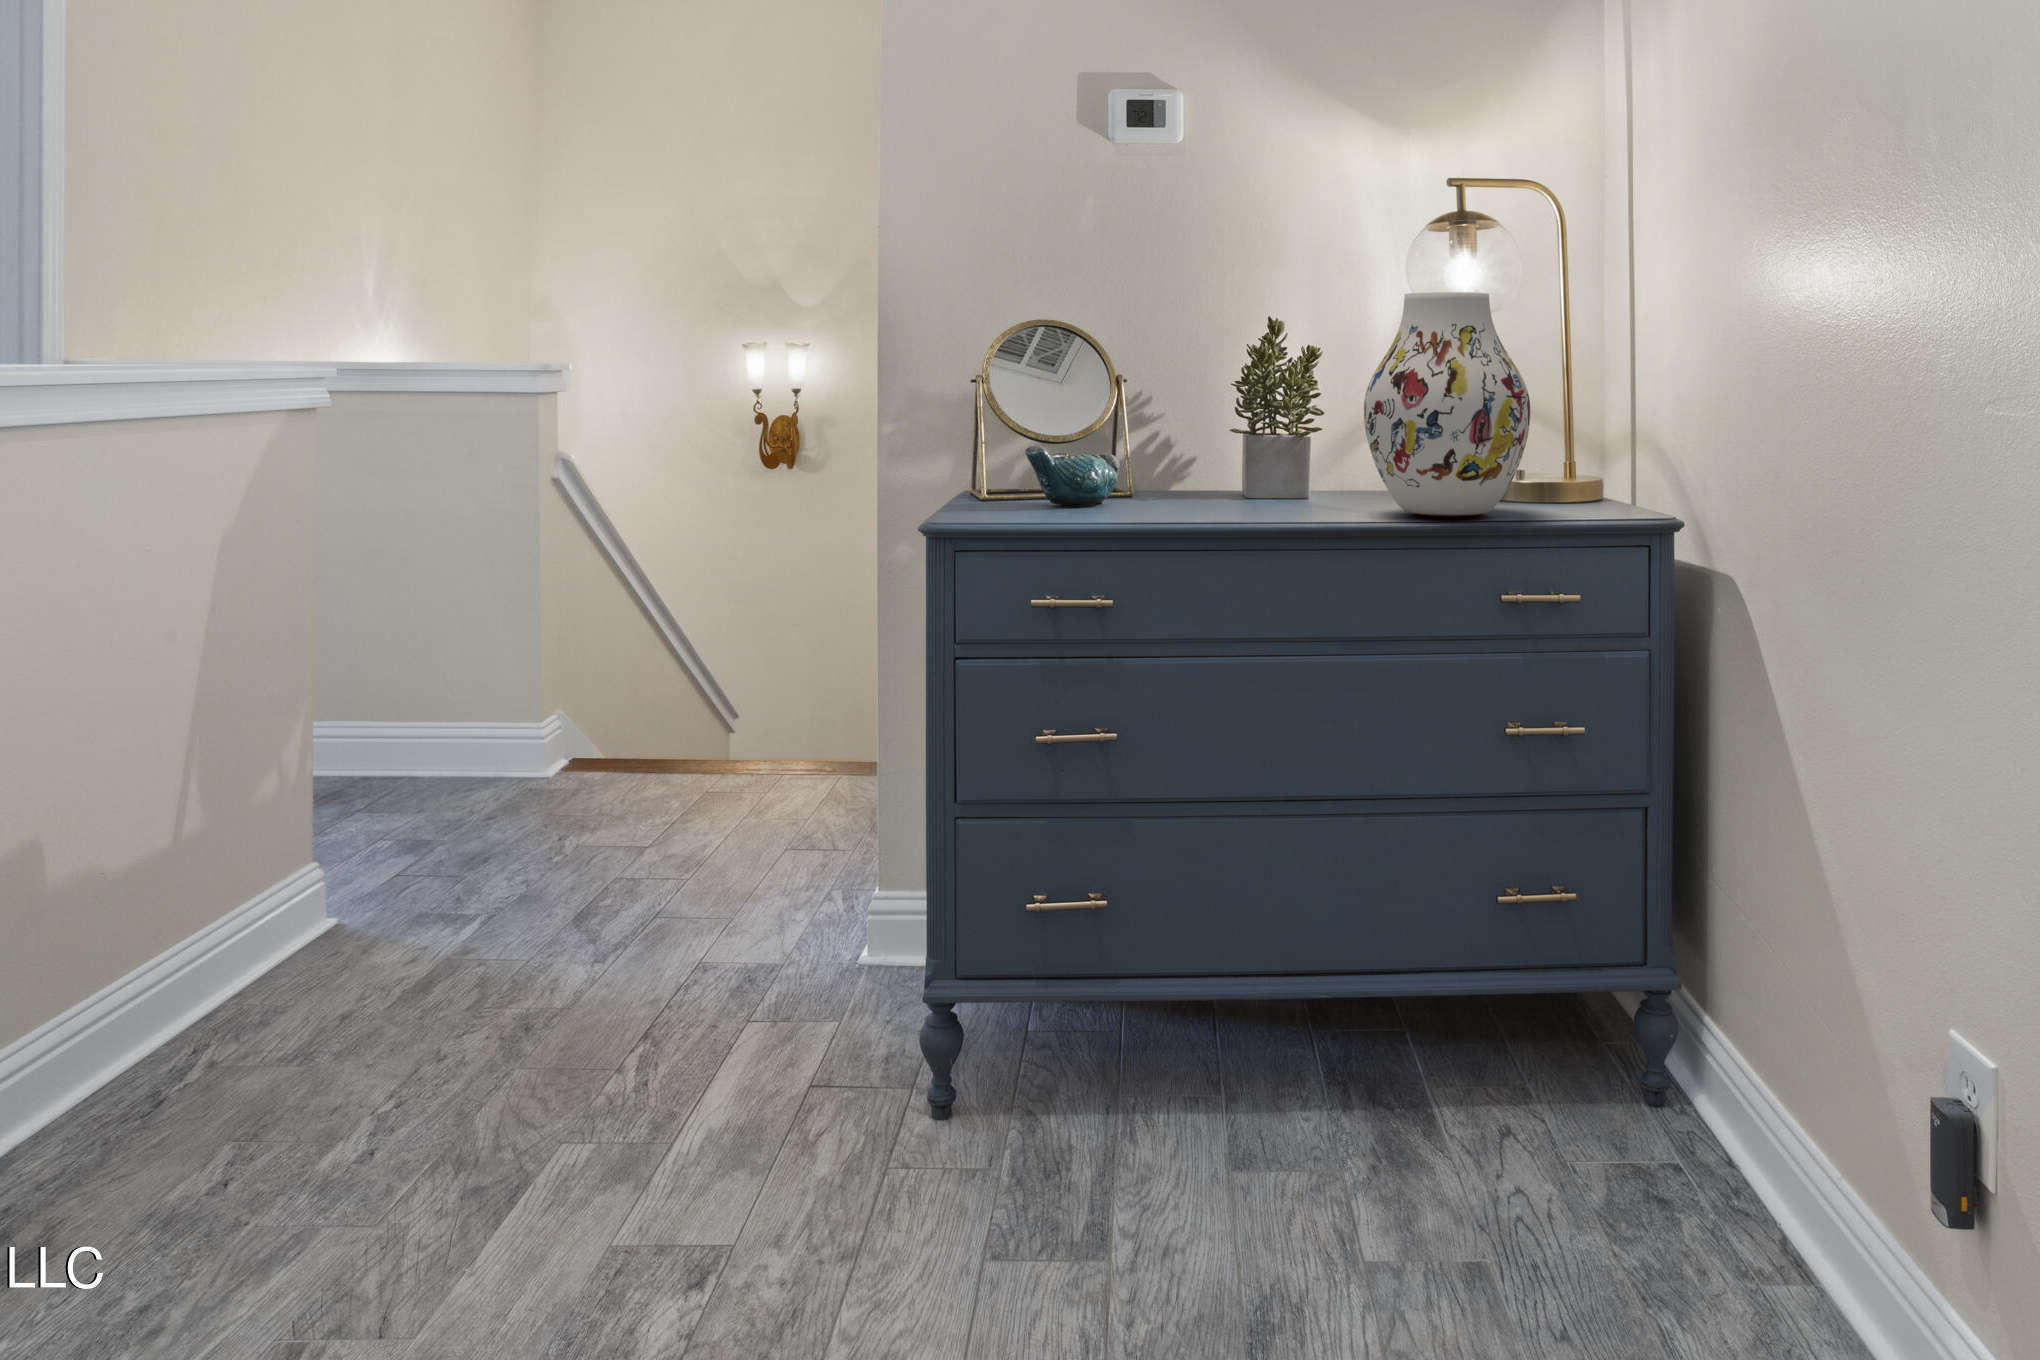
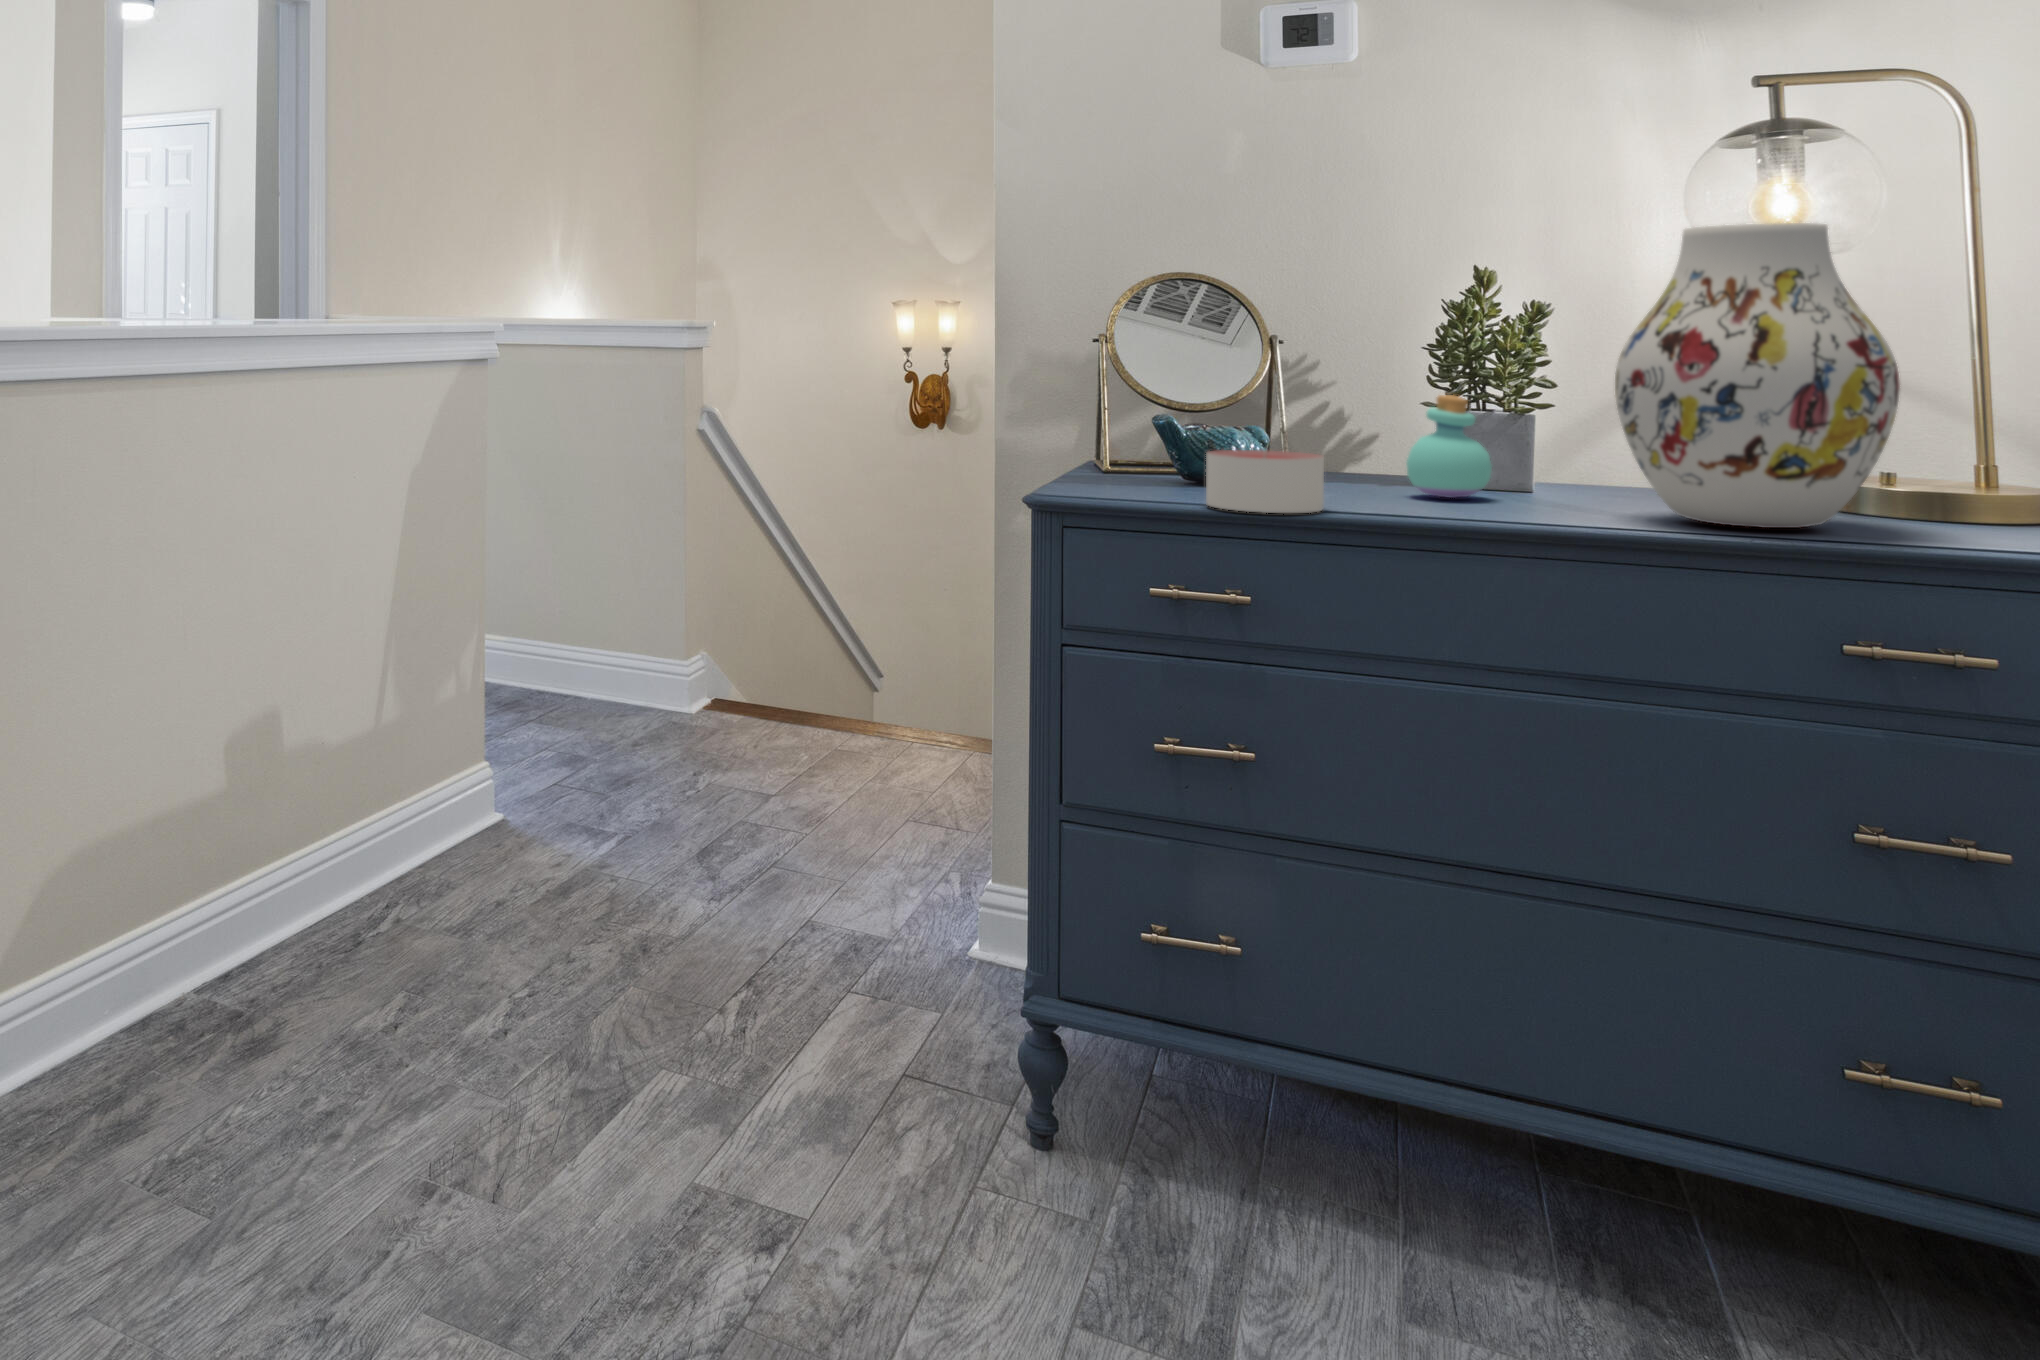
perfume bottle: none [1223,423,1283,506] -> present [1407,395,1492,498]
candle: none [1076,473,1166,526] -> present [1206,450,1324,513]

